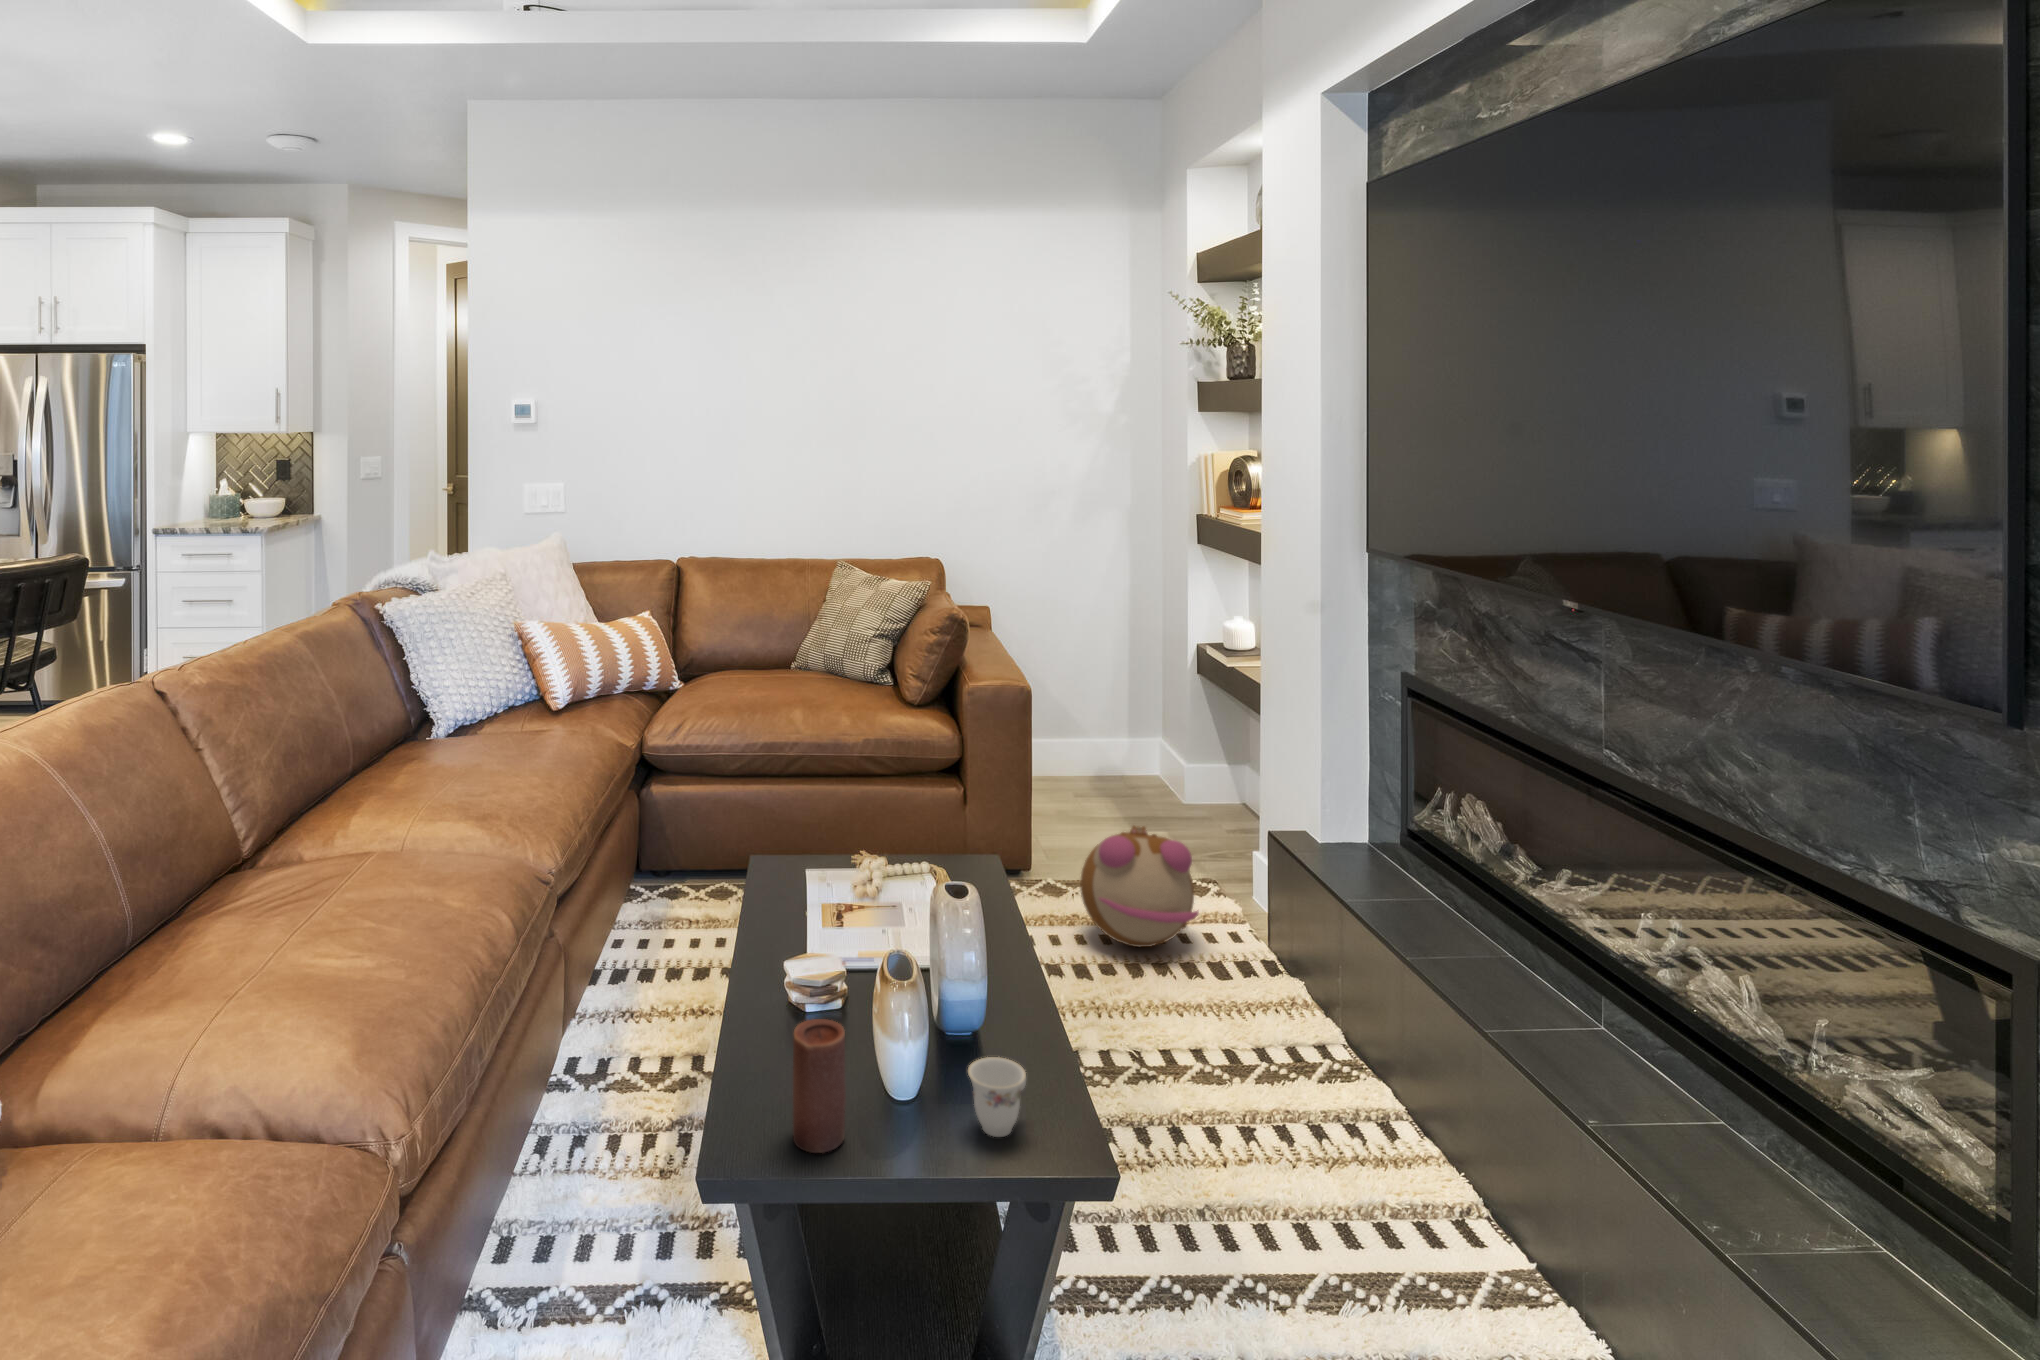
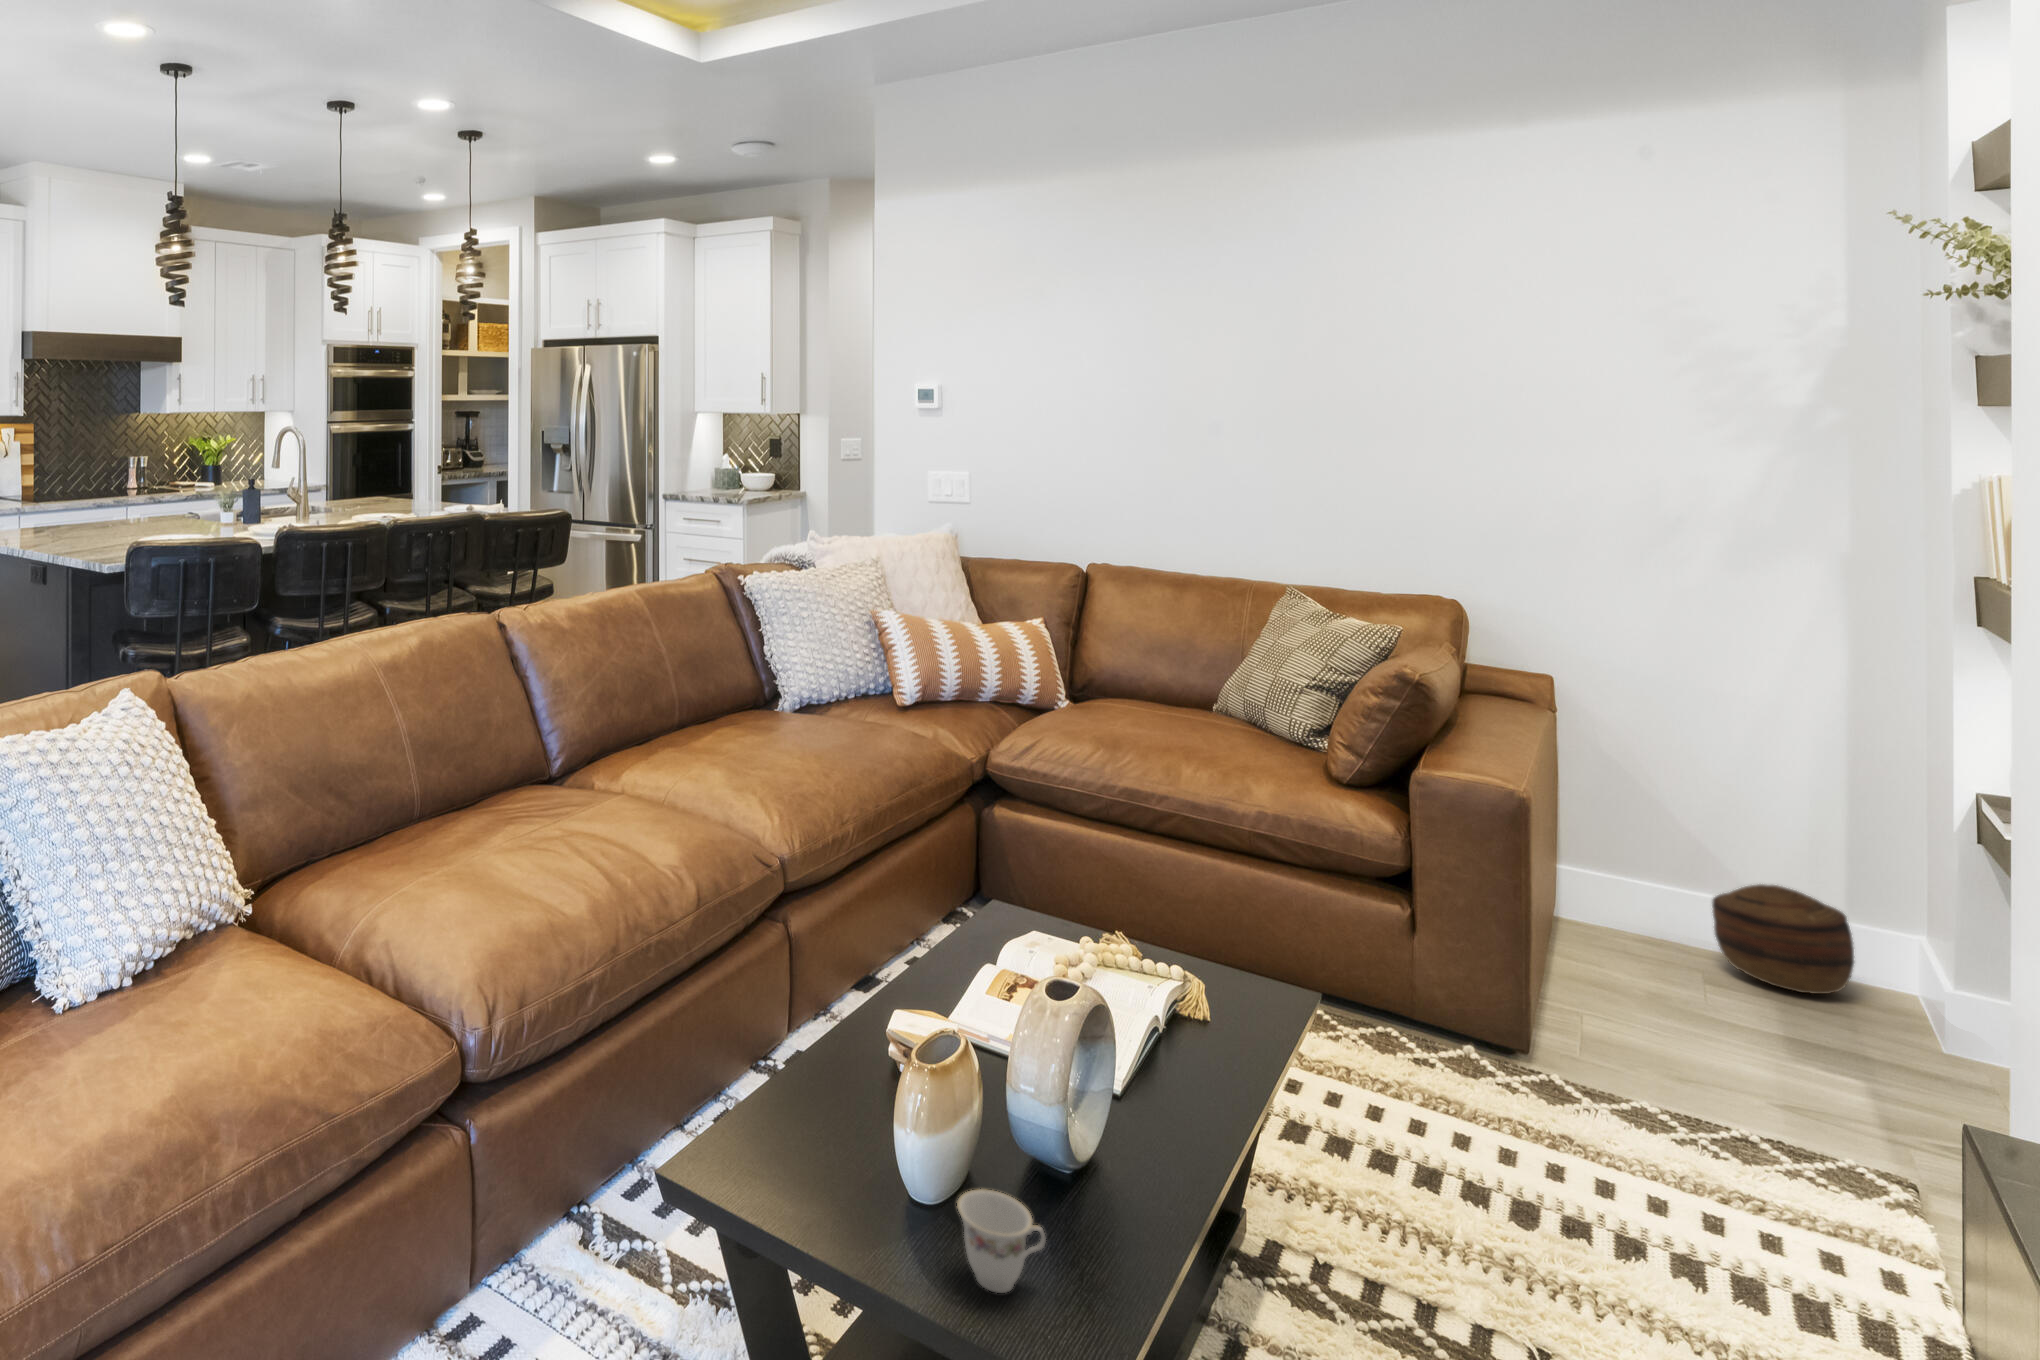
basket: none [1067,724,1132,789] -> present [1712,884,1854,994]
plush toy: present [1080,826,1199,947] -> none [1552,1035,1783,1232]
candle: present [793,1019,846,1153] -> none [764,1062,824,1209]

